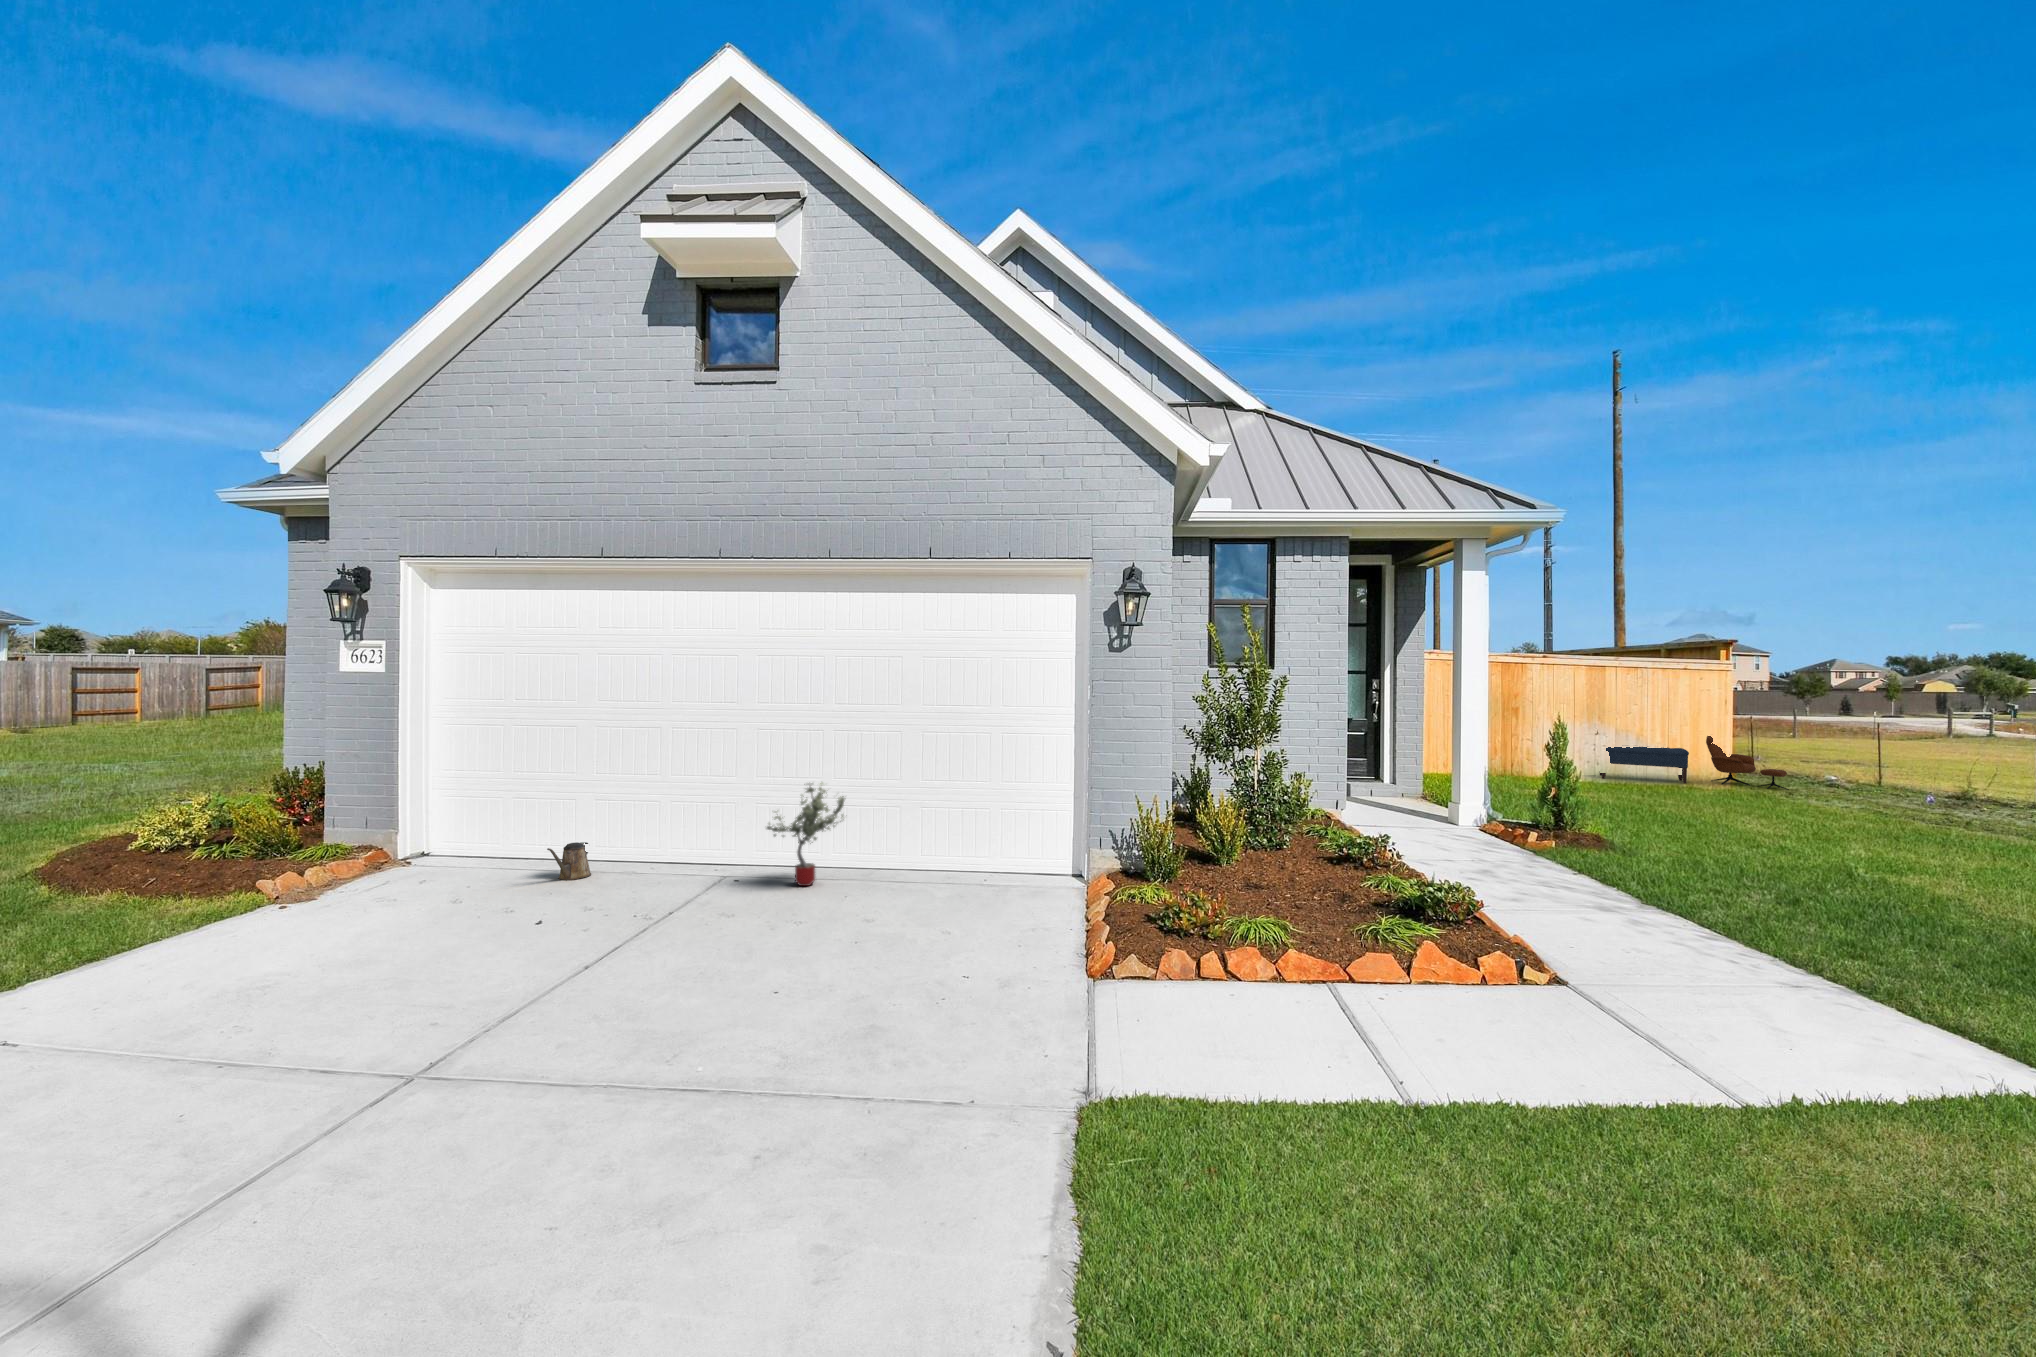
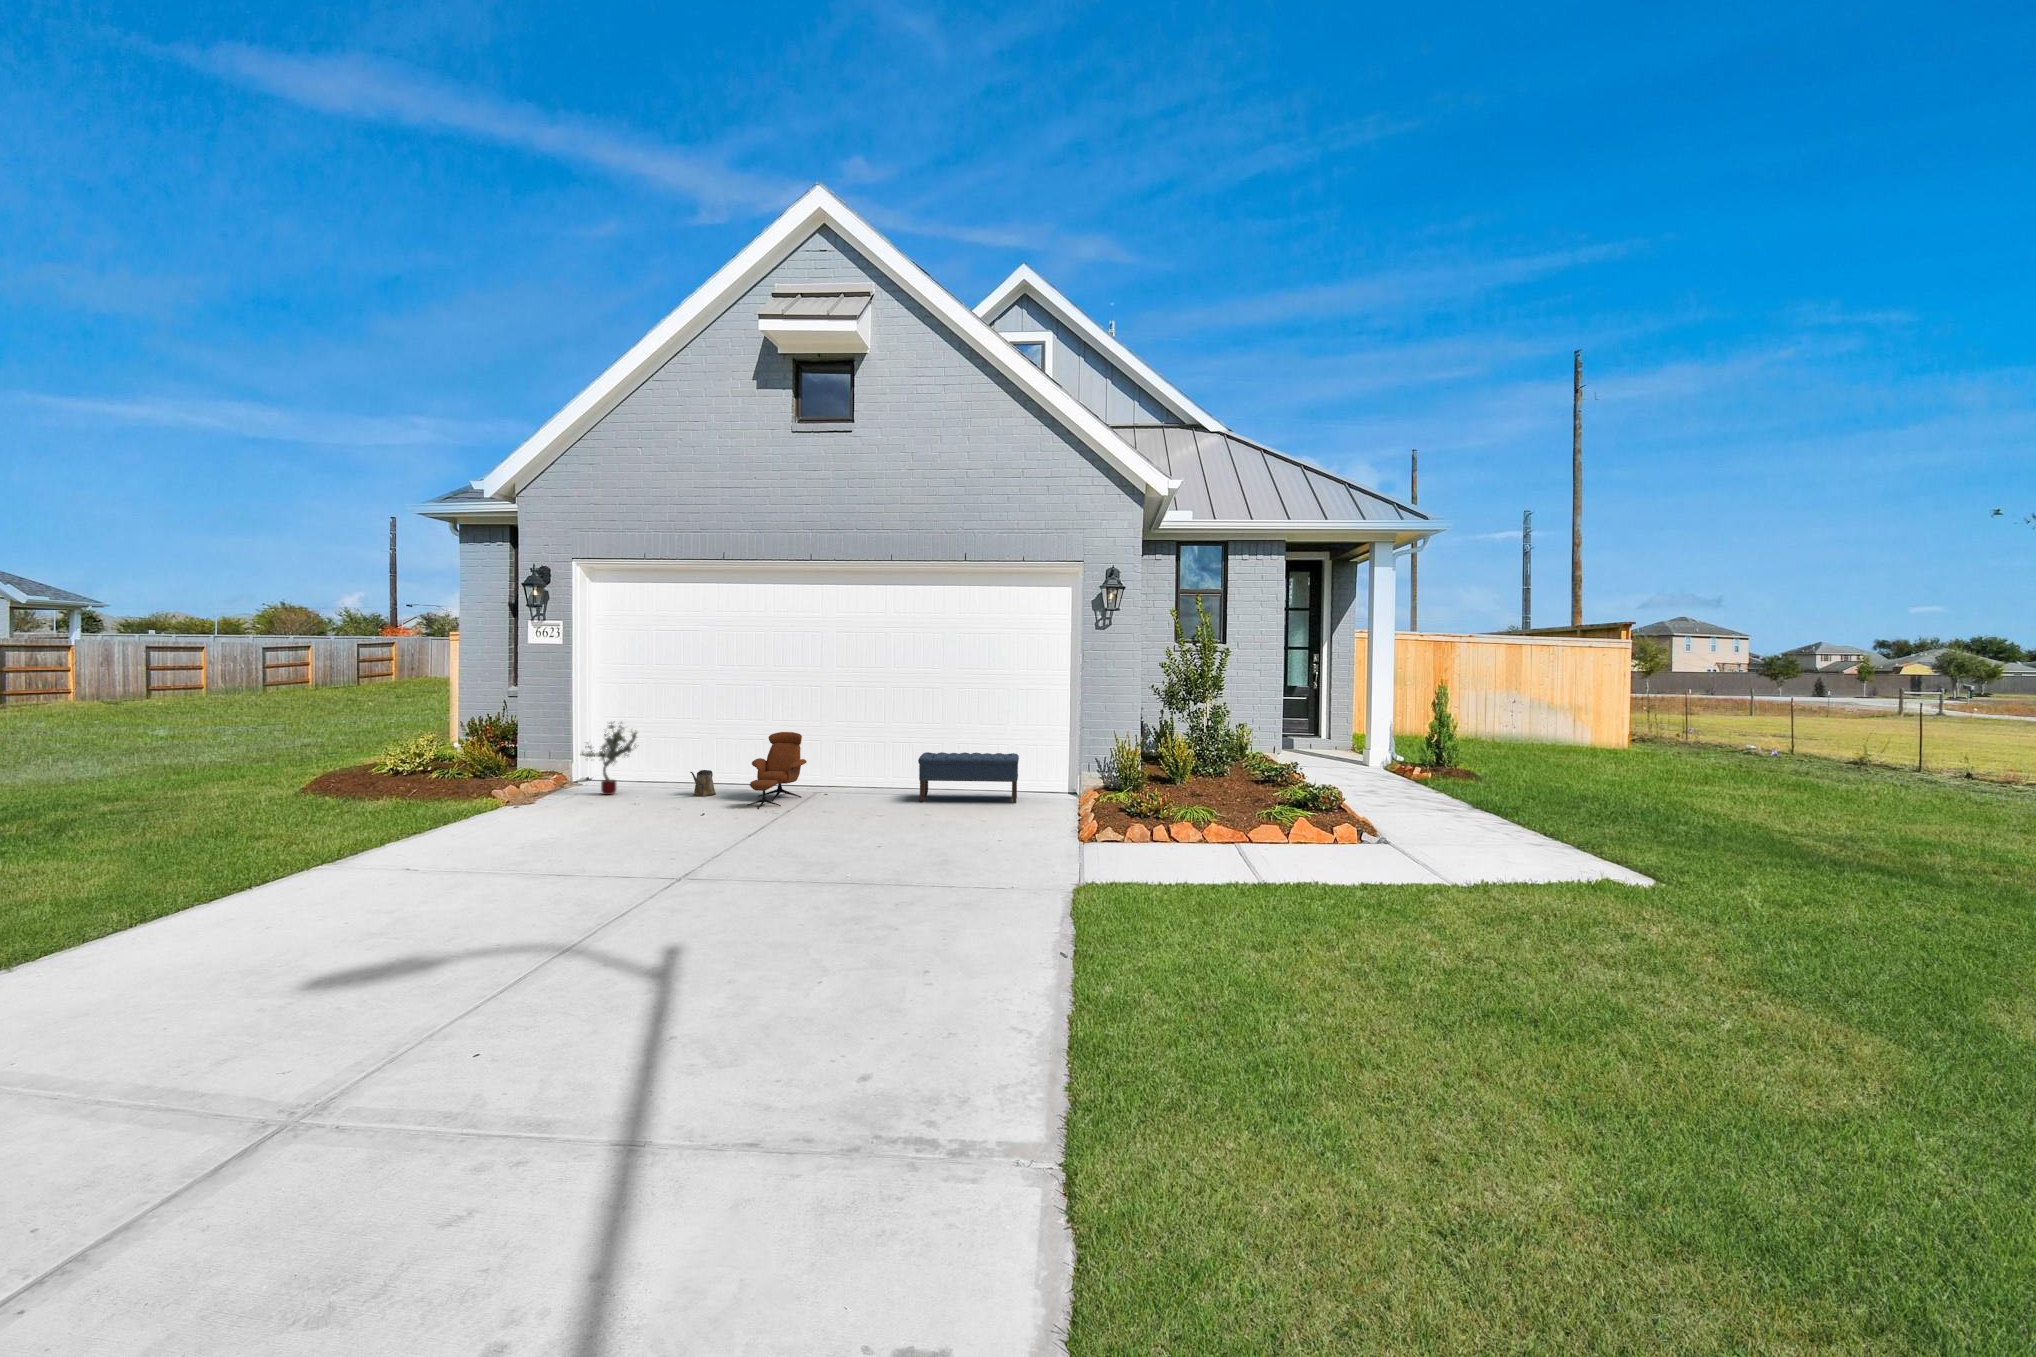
lounge chair: present [1706,736,1789,790] -> present [748,732,807,809]
bench: present [1600,747,1689,784] -> present [918,752,1019,803]
potted tree: present [767,782,845,886] -> present [580,723,637,795]

